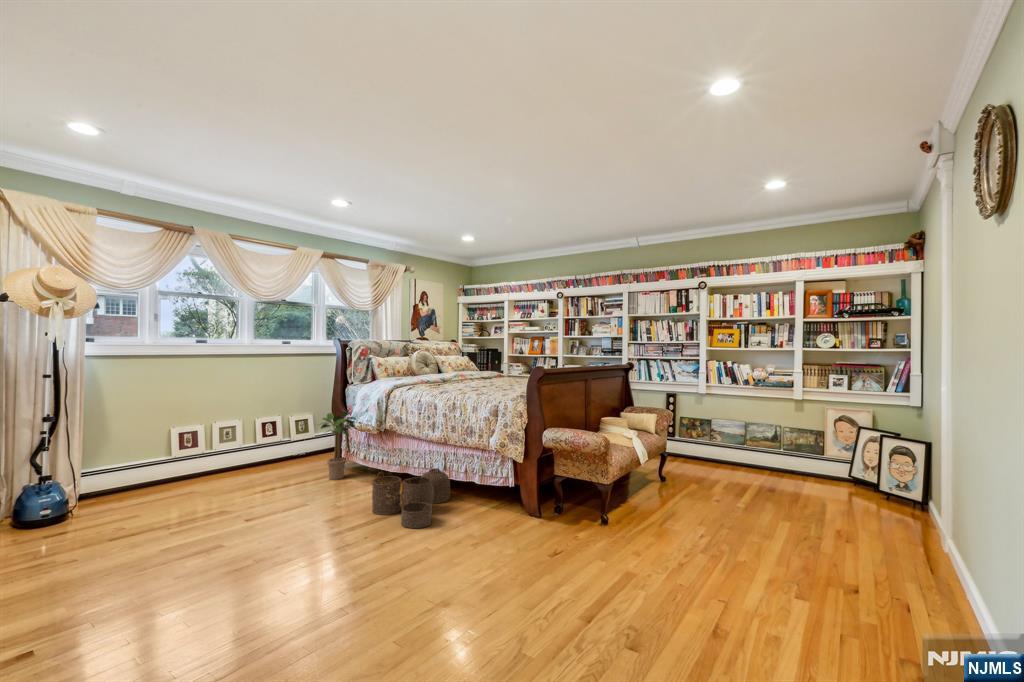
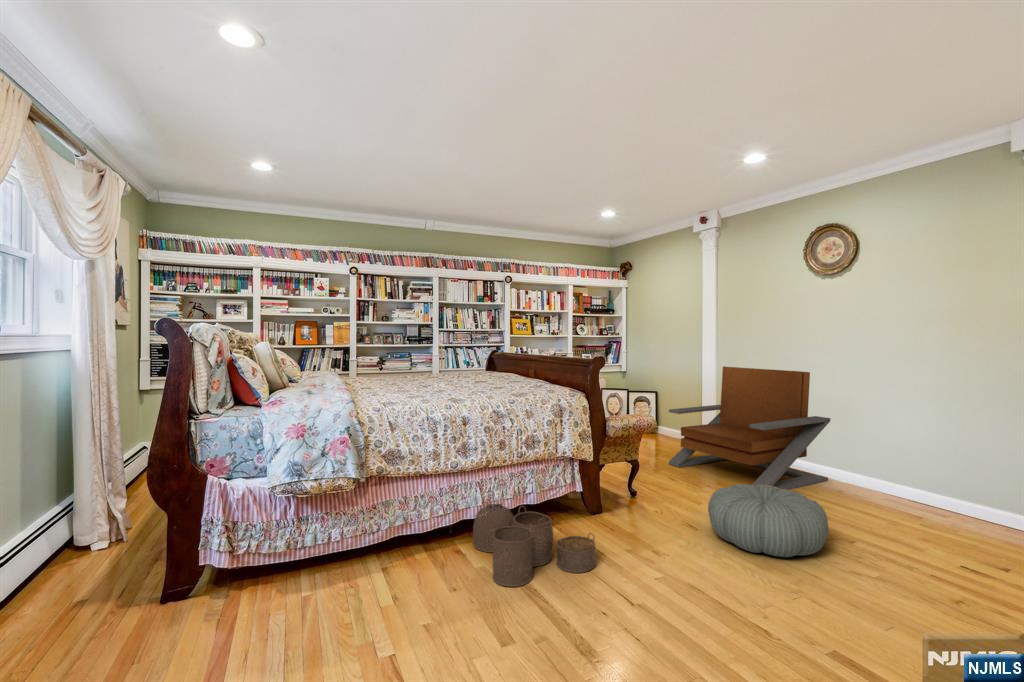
lounge chair: none [723,403,958,670] -> present [669,367,830,490]
potted plant: present [321,412,356,480] -> none [230,464,334,614]
pouf: none [469,523,600,624] -> present [708,484,829,557]

